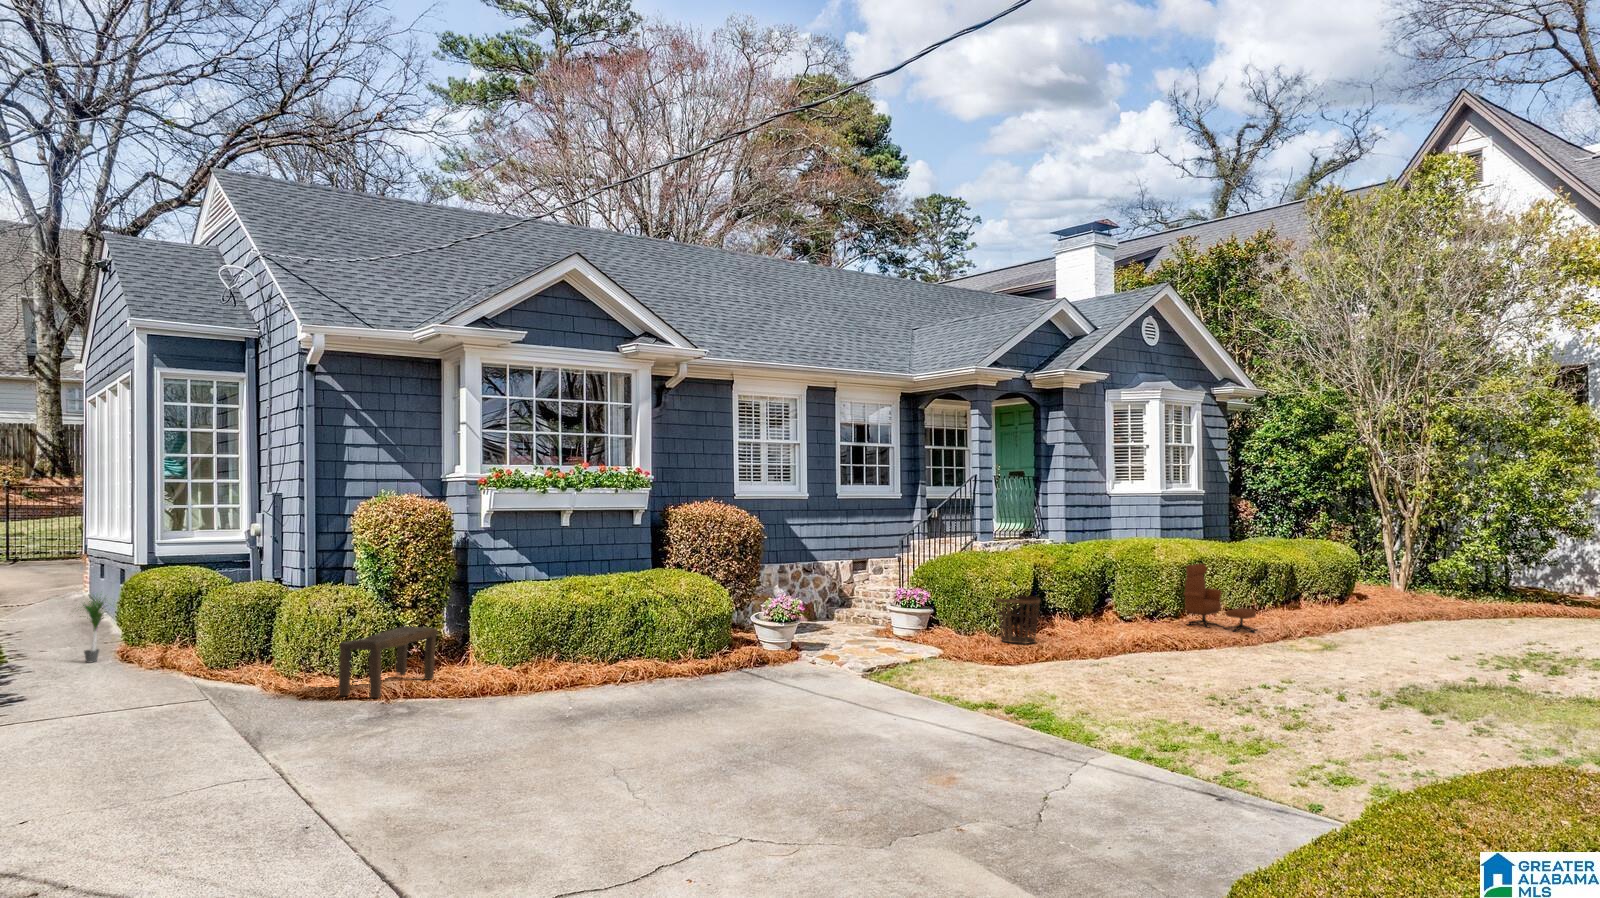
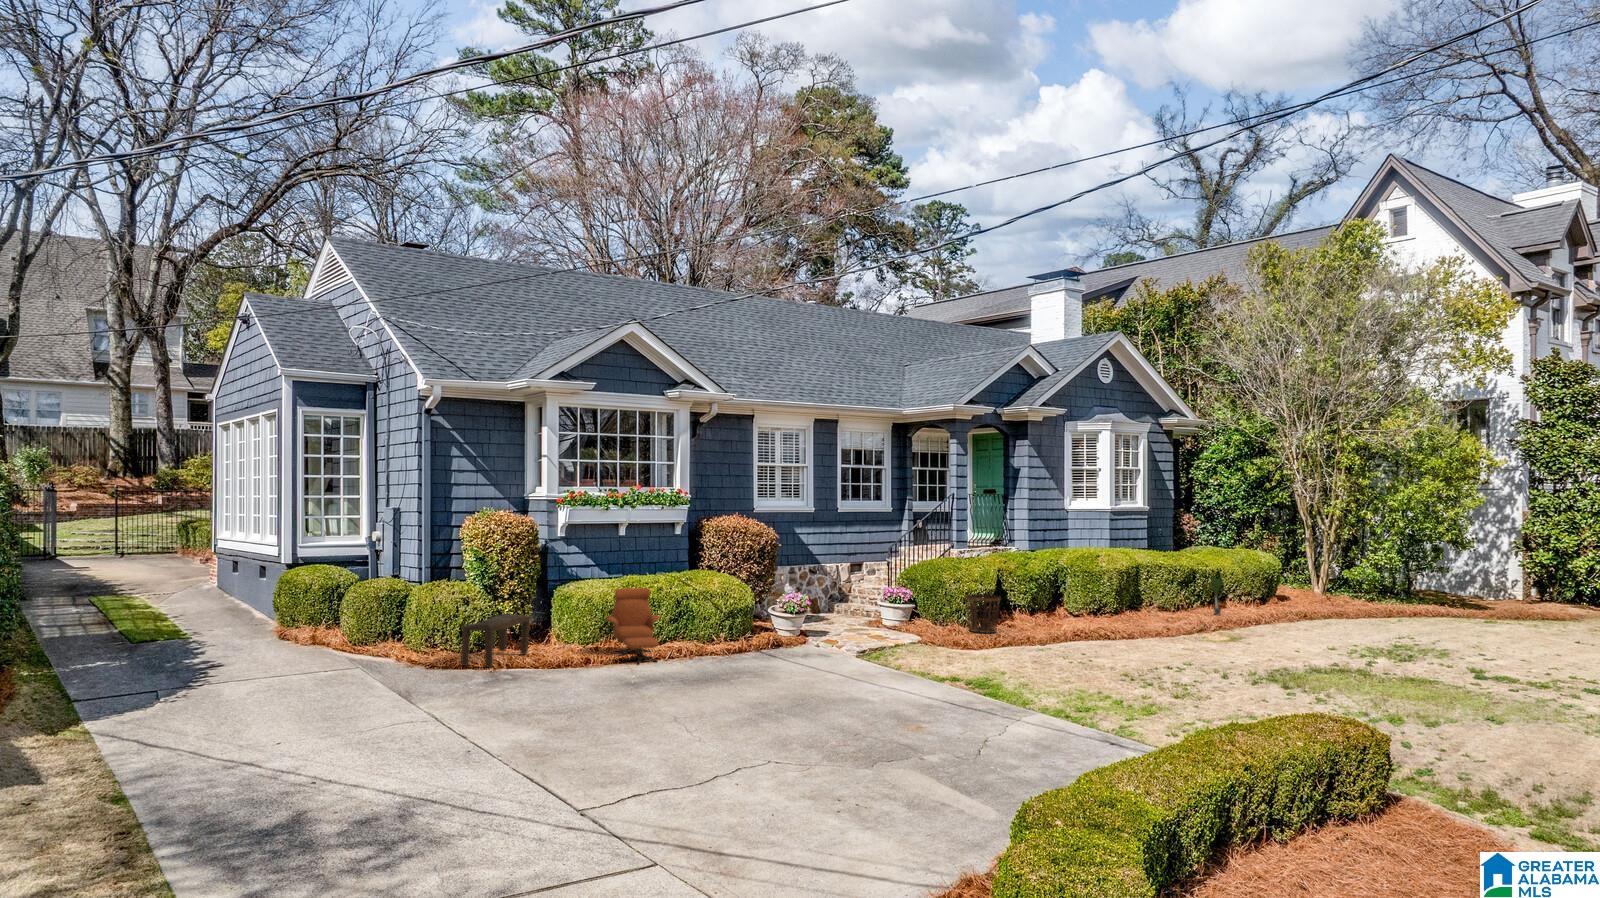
lounge chair: present [1184,564,1256,633] -> present [606,588,660,664]
potted plant: present [83,598,117,663] -> present [1212,575,1223,615]

